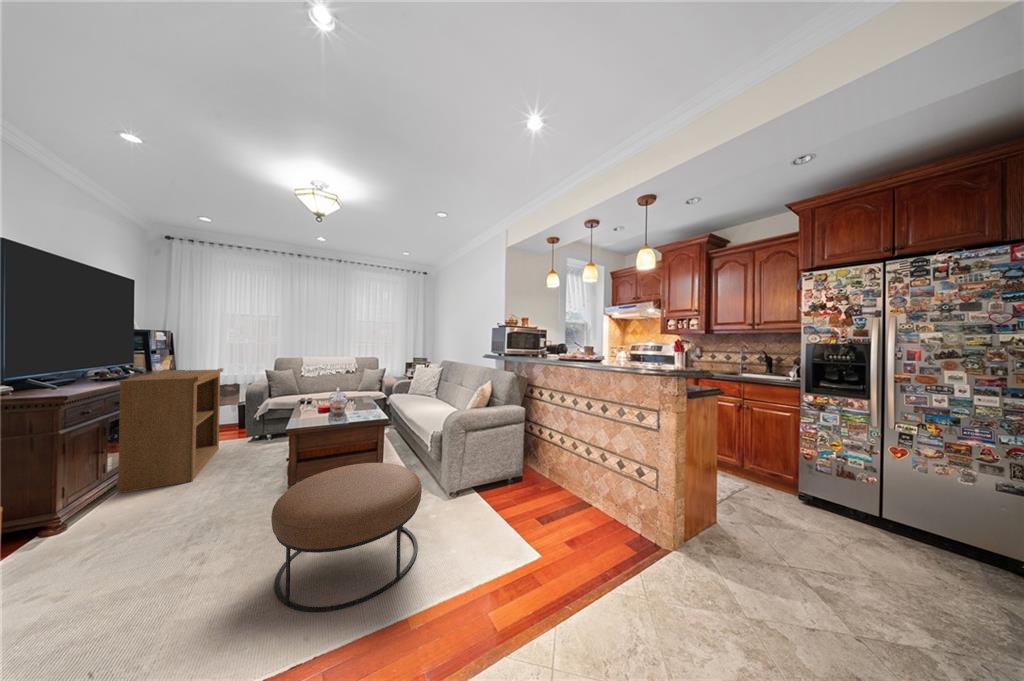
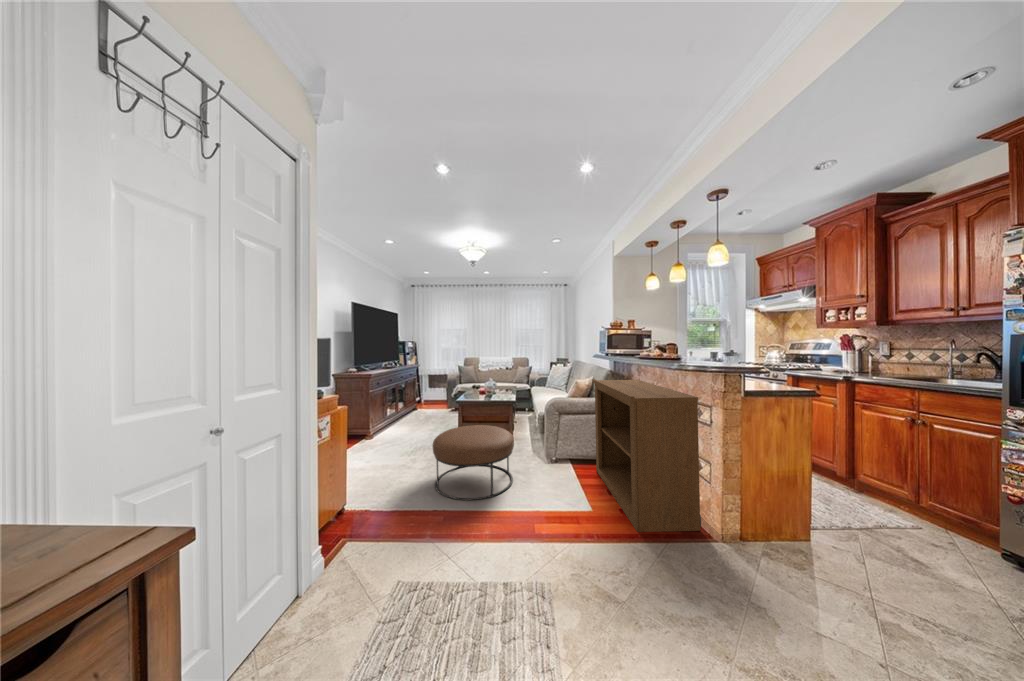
bookshelf: present [117,368,223,493] -> present [592,379,701,532]

